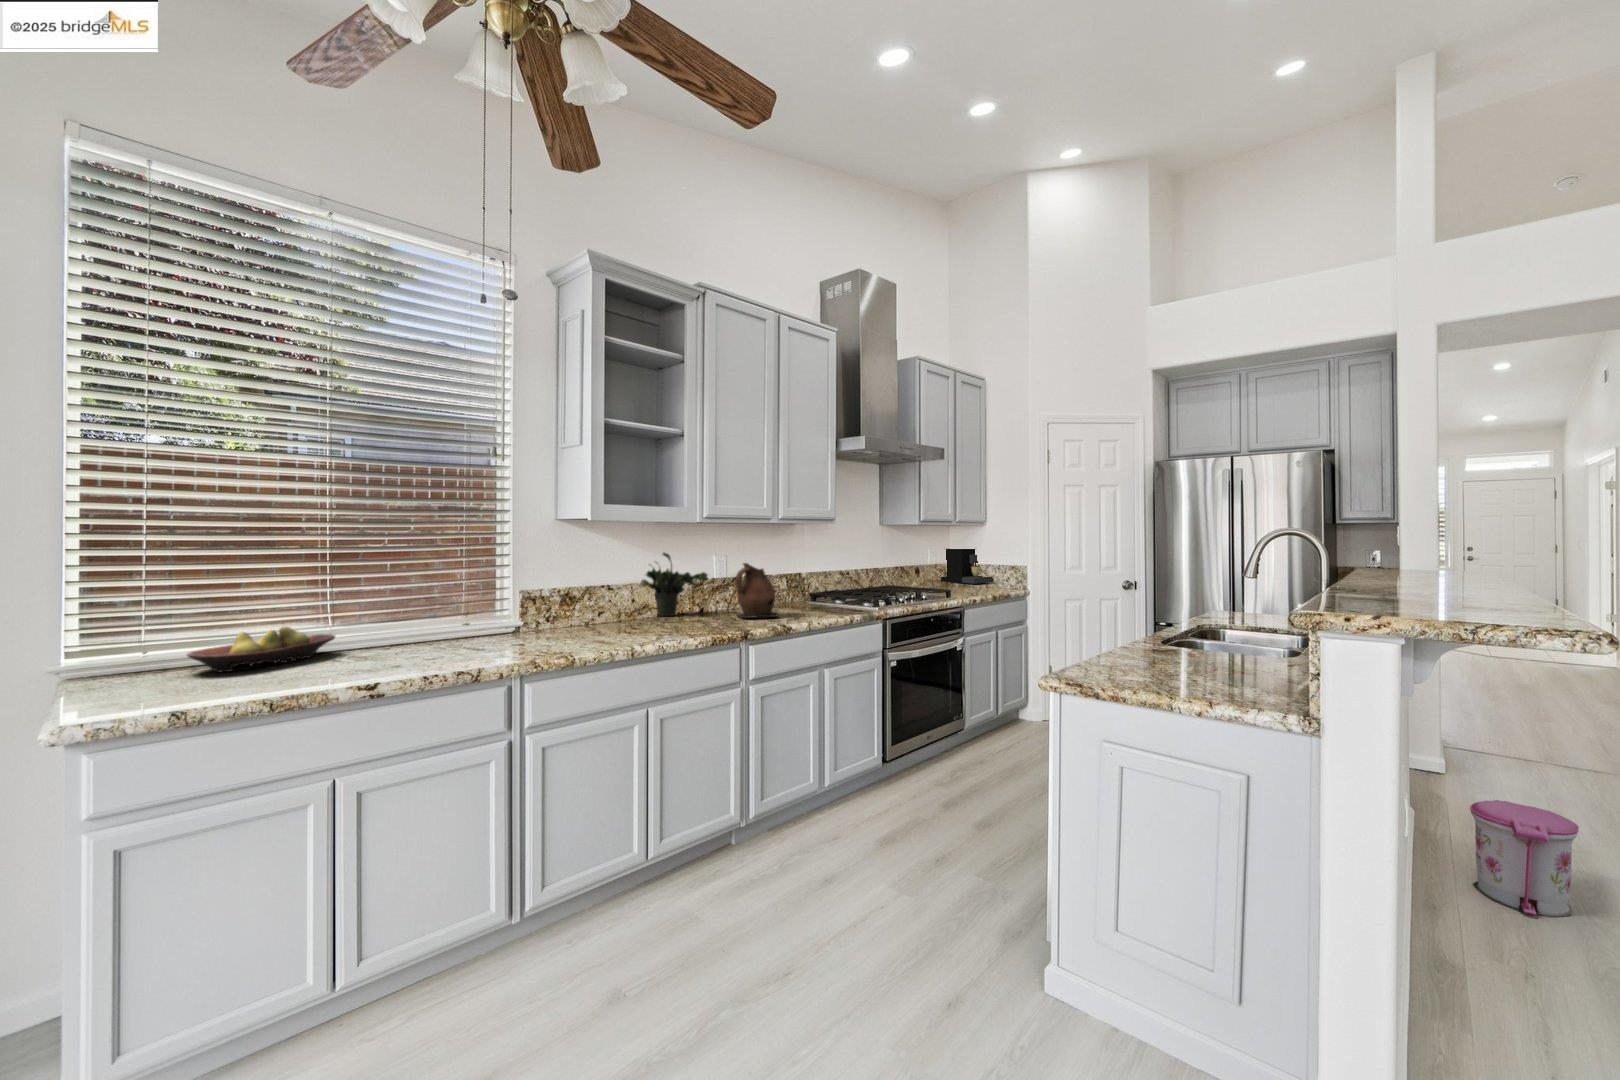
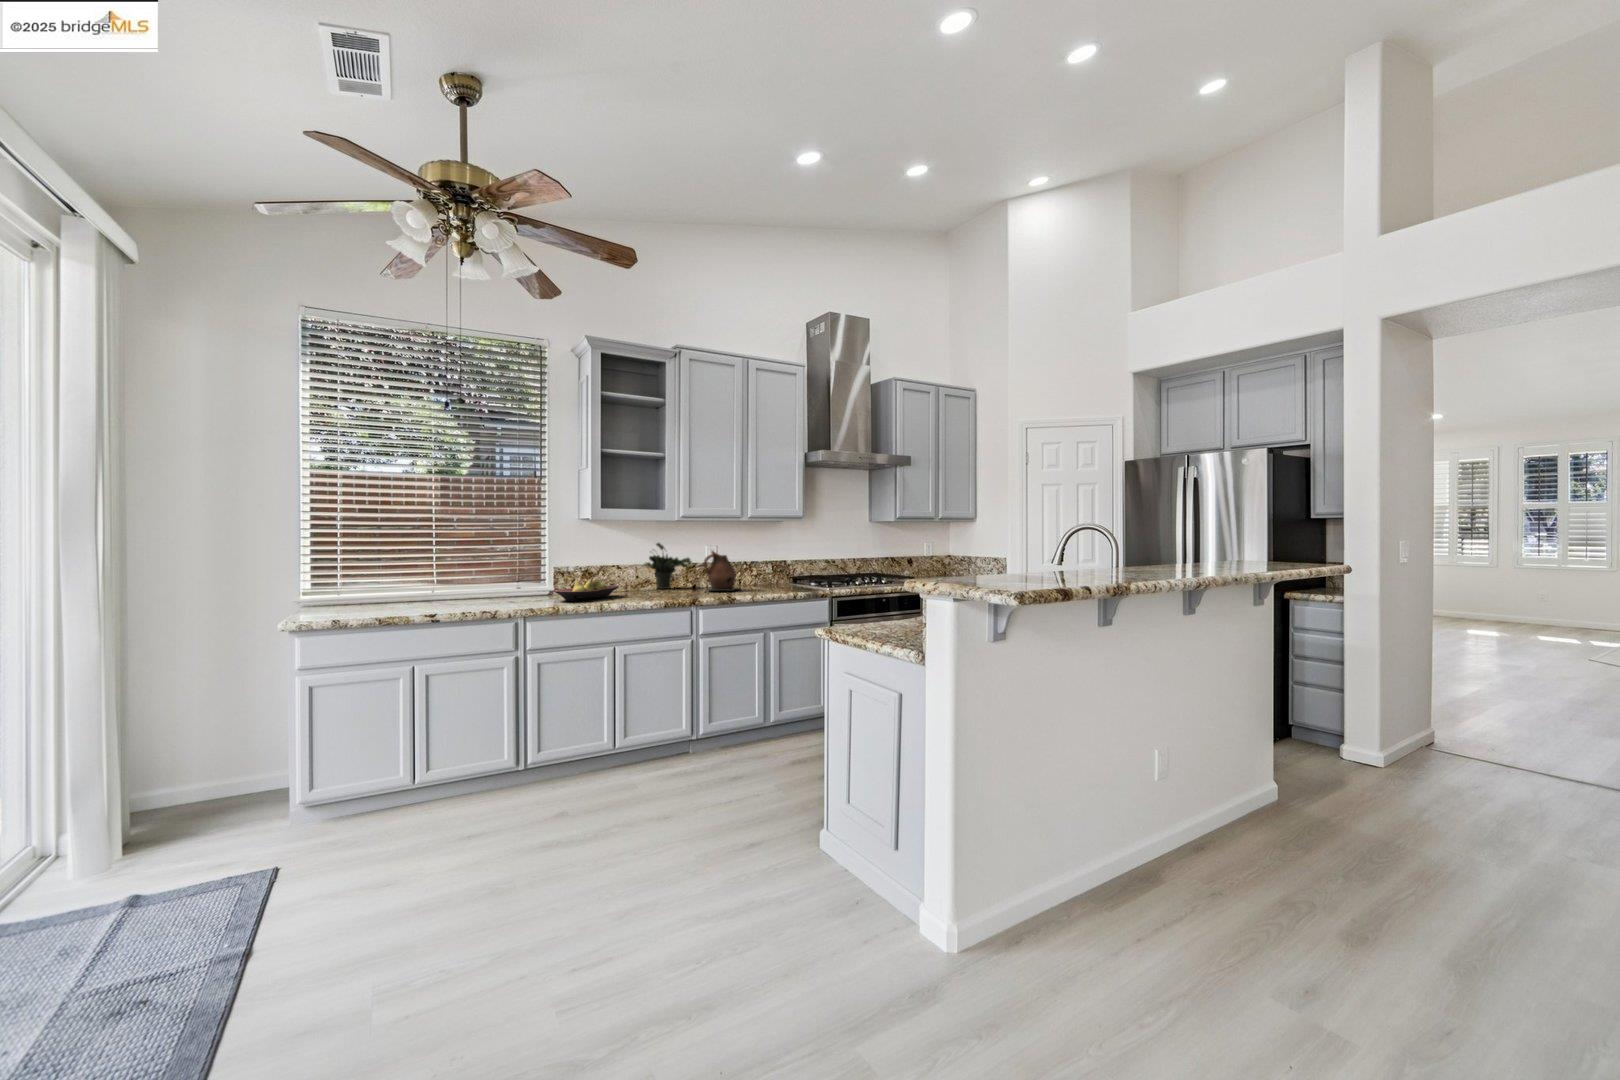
coffee maker: present [941,548,994,584] -> none [940,541,980,573]
fruit bowl: present [187,627,335,672] -> present [554,579,619,601]
trash can: present [1470,800,1579,918] -> none [1232,758,1308,851]

